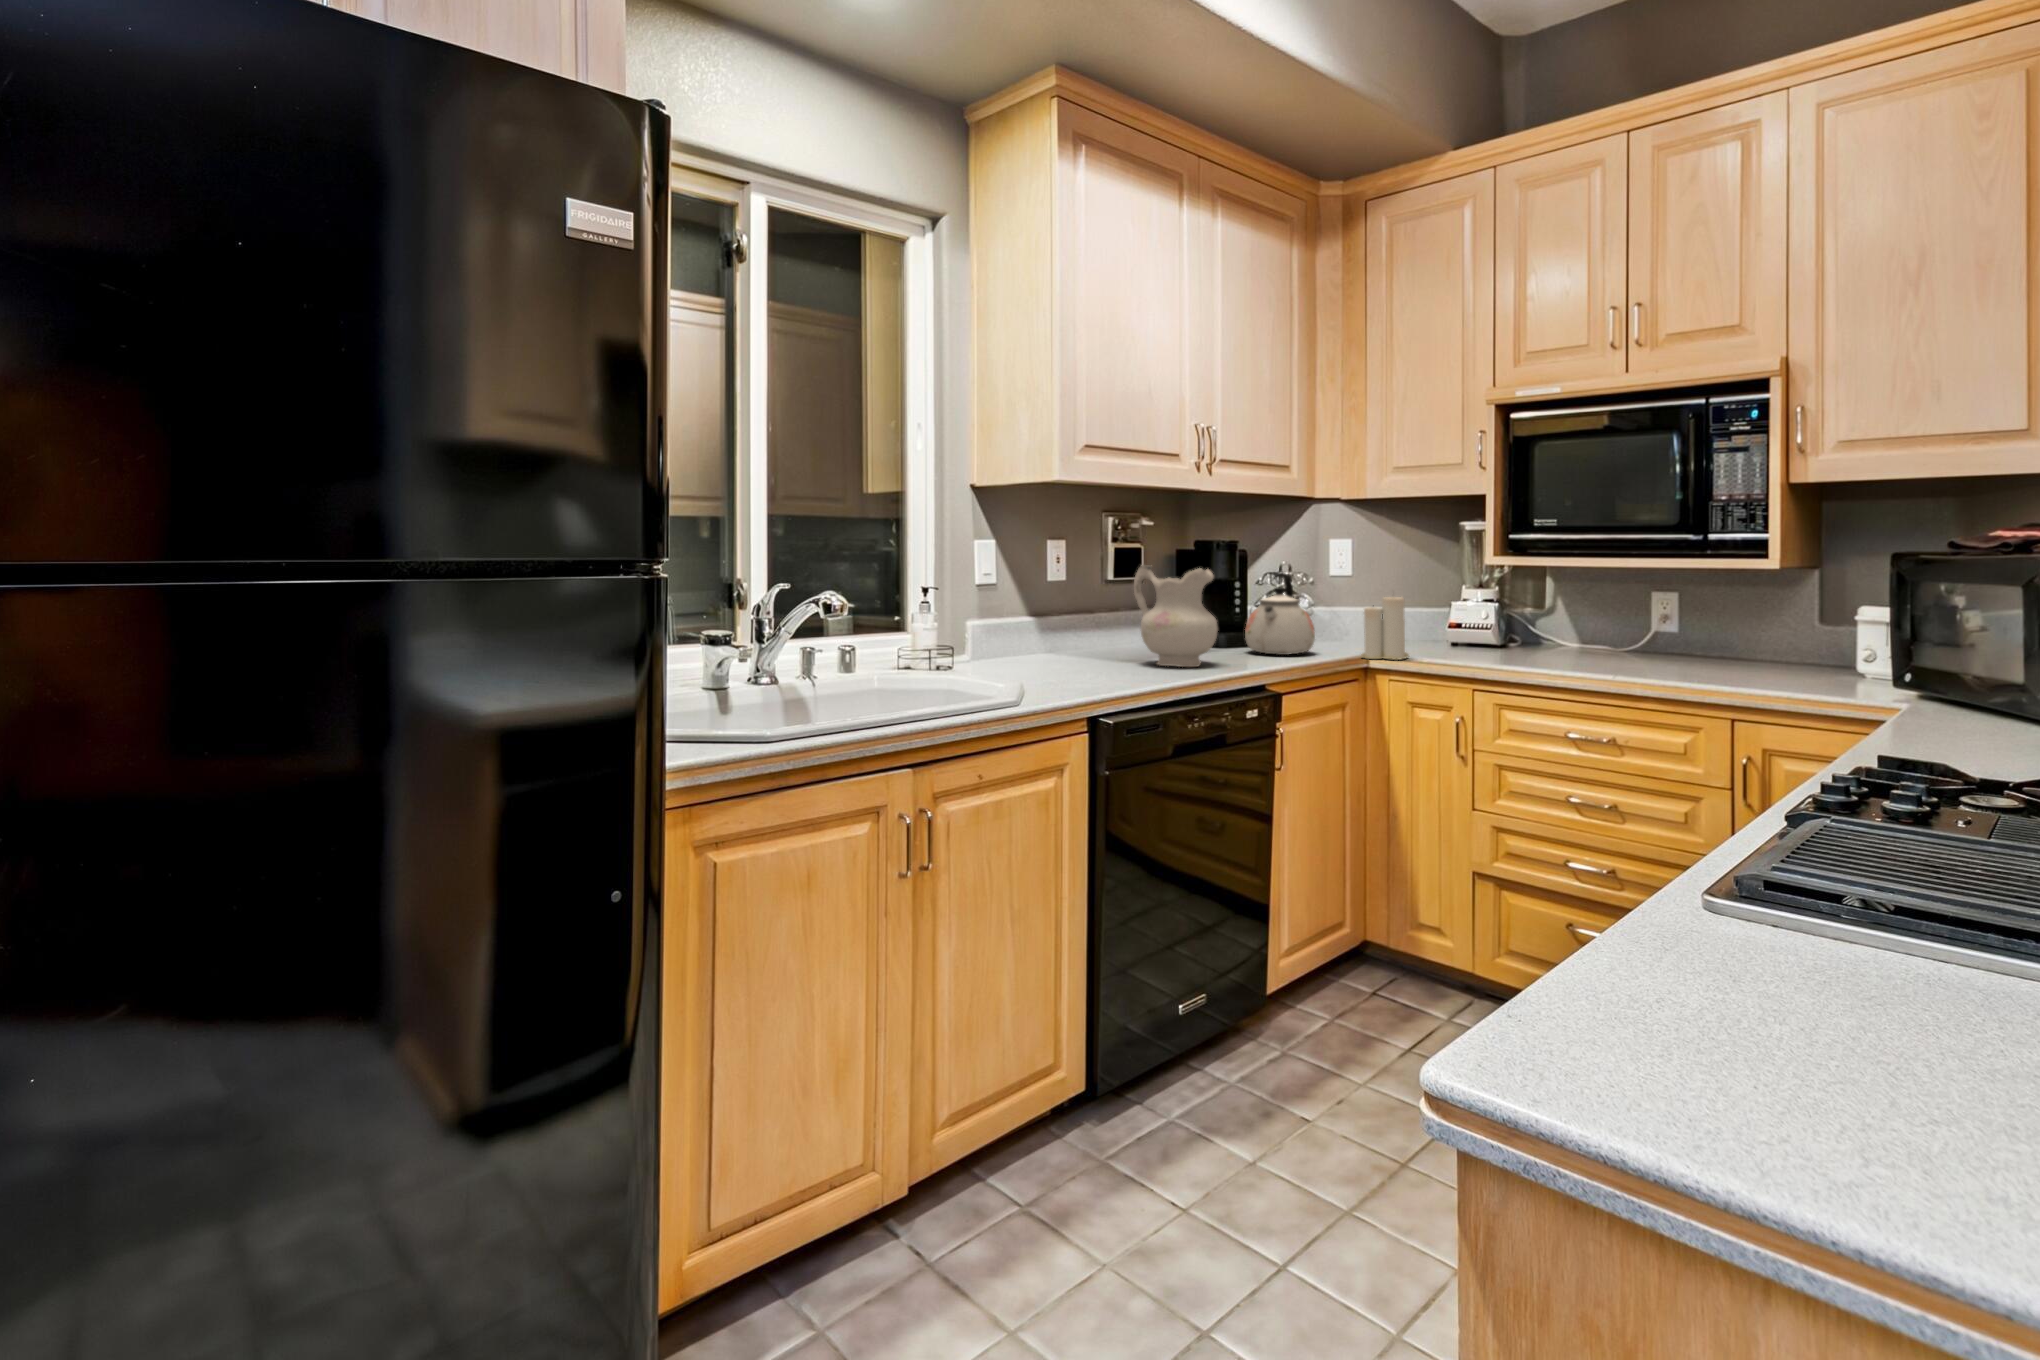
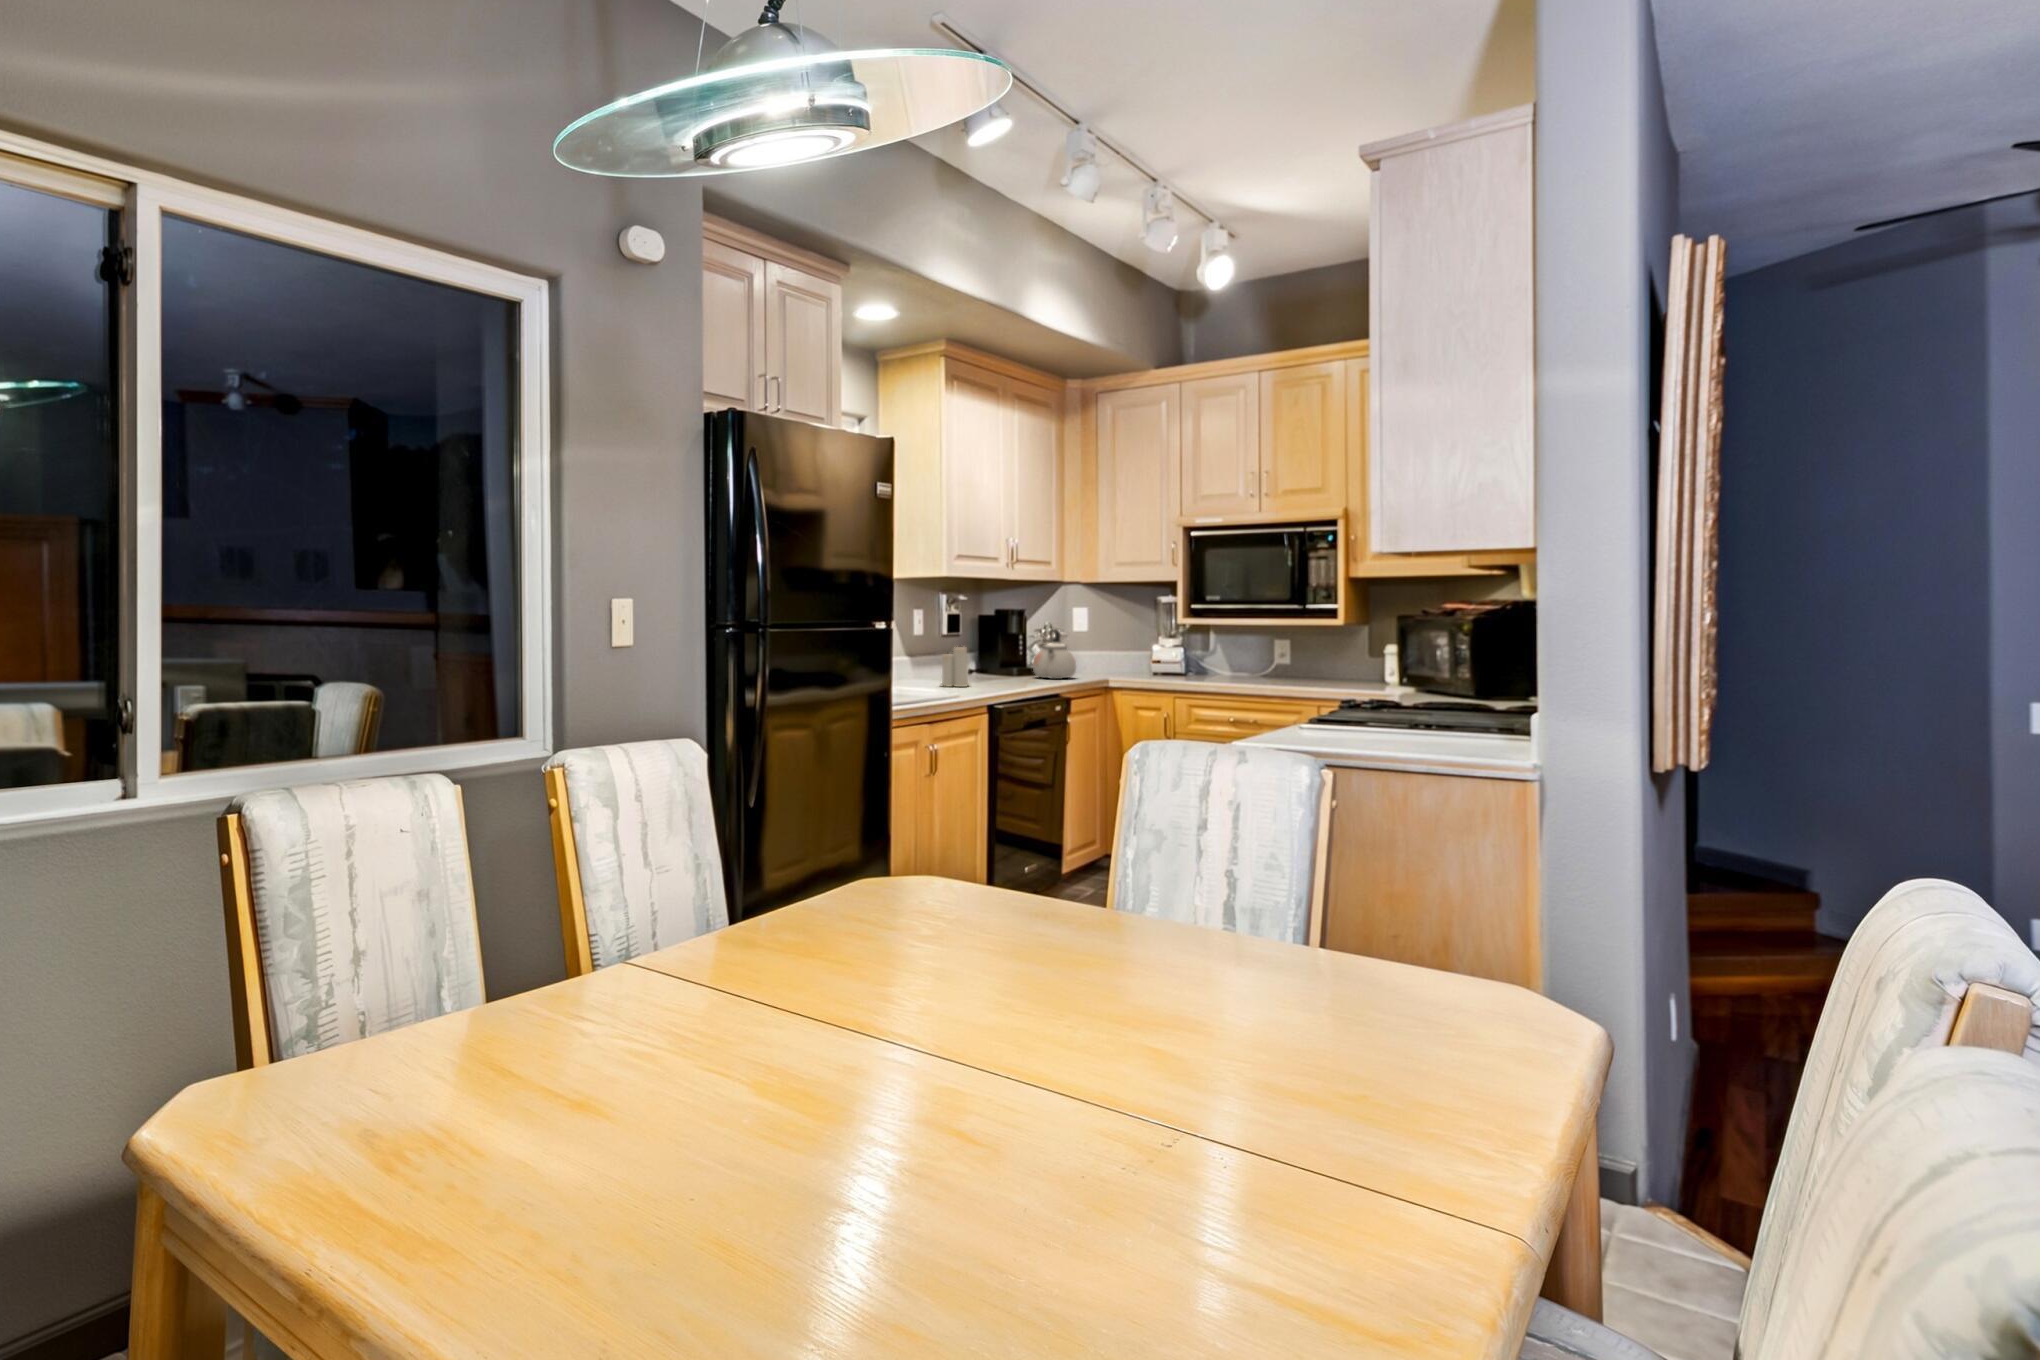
ceramic pitcher: present [1134,565,1218,667] -> none [977,625,1028,684]
candle: present [1361,597,1409,660] -> present [941,647,970,687]

